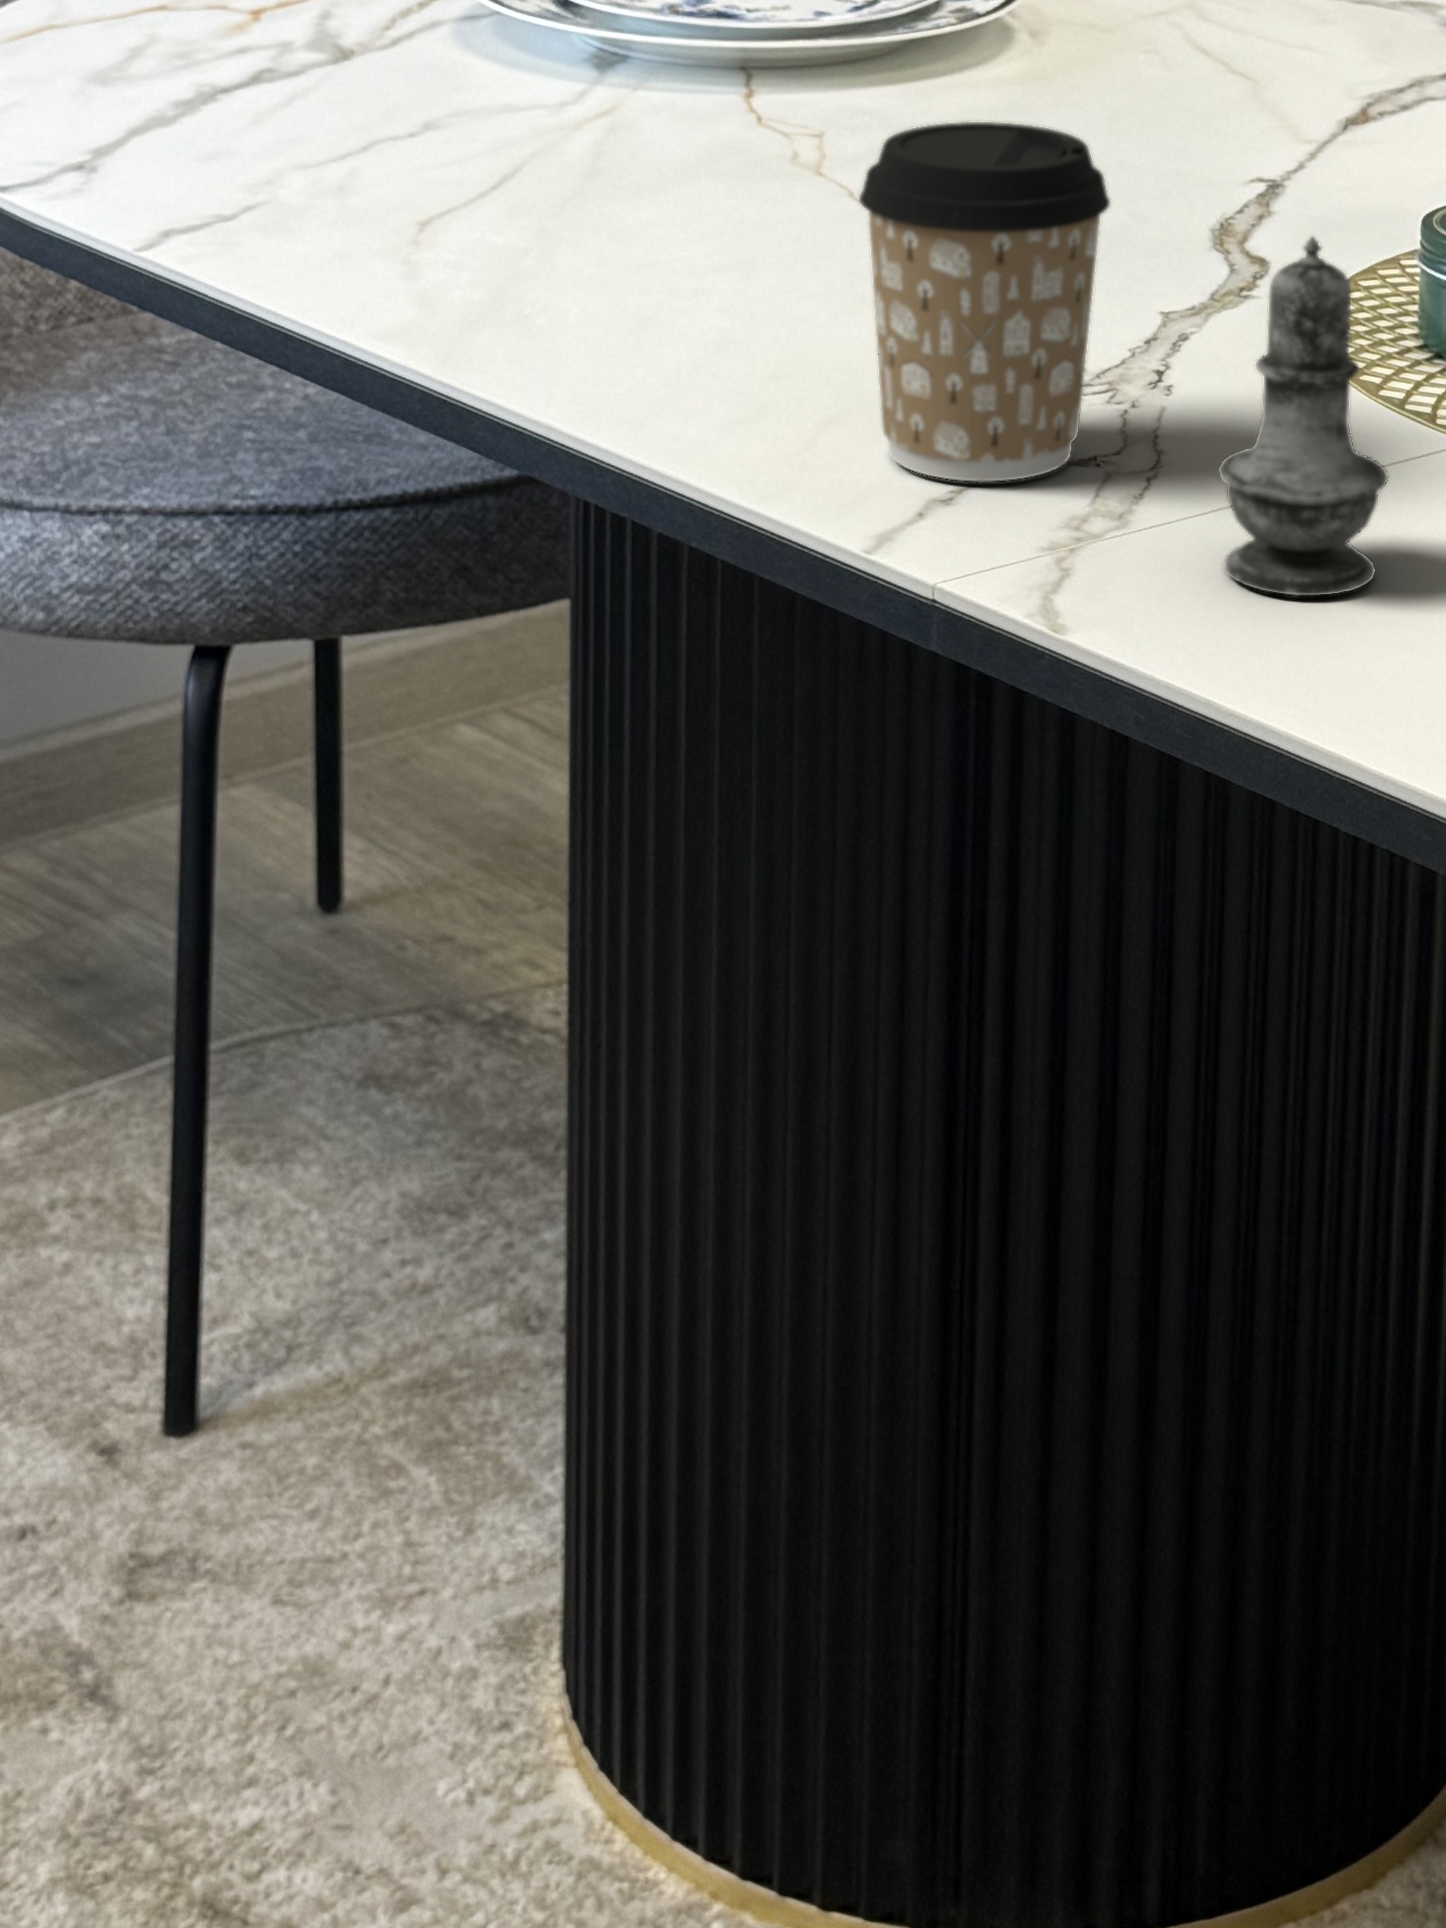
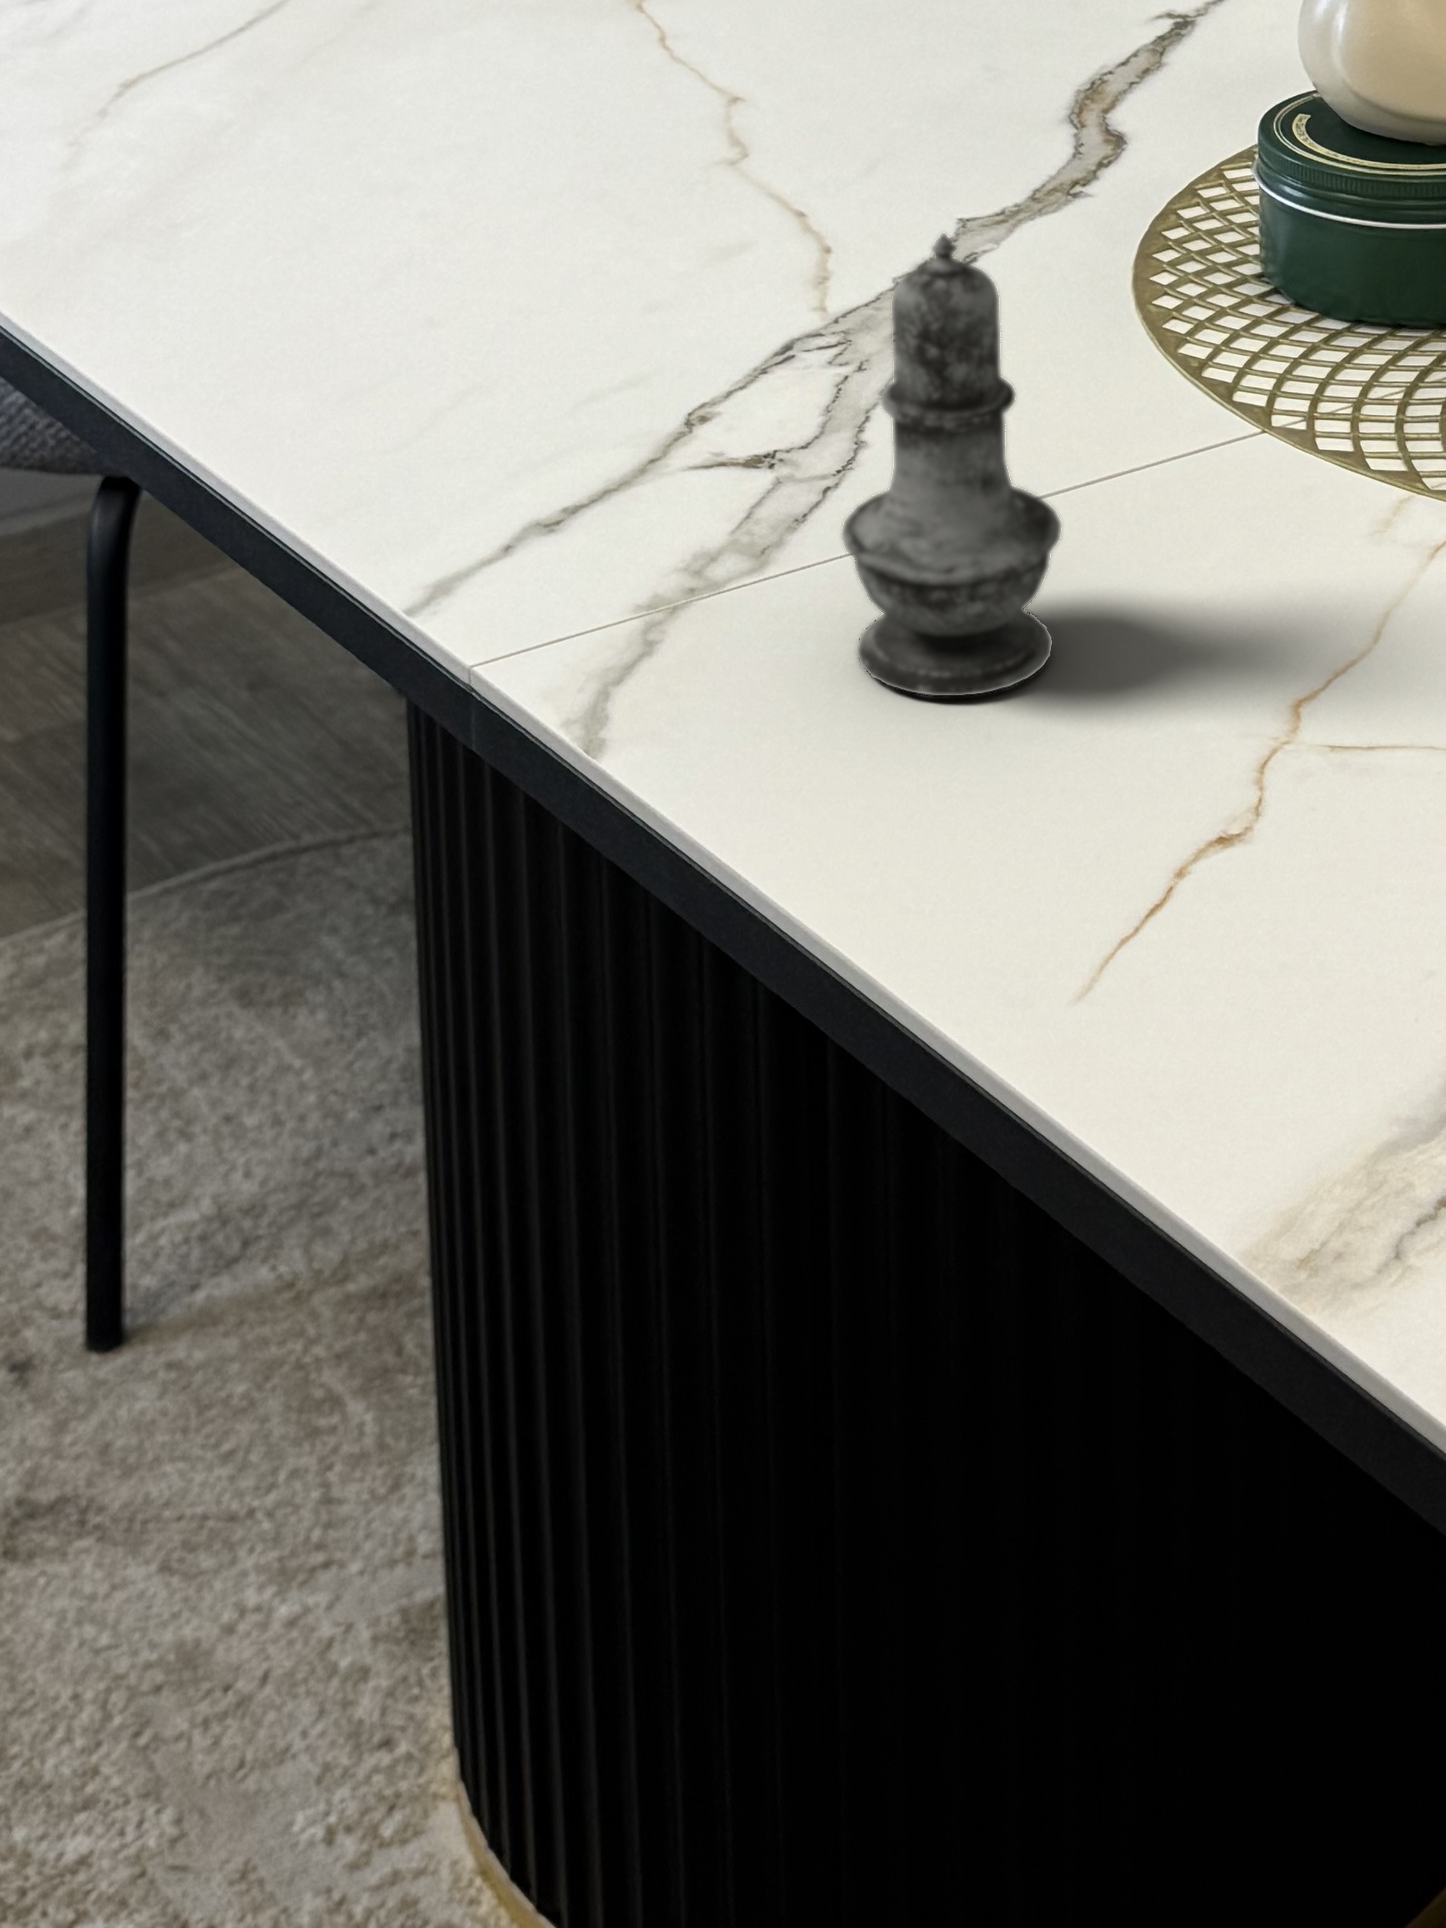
coffee cup: present [859,122,1110,482] -> none [462,32,781,495]

